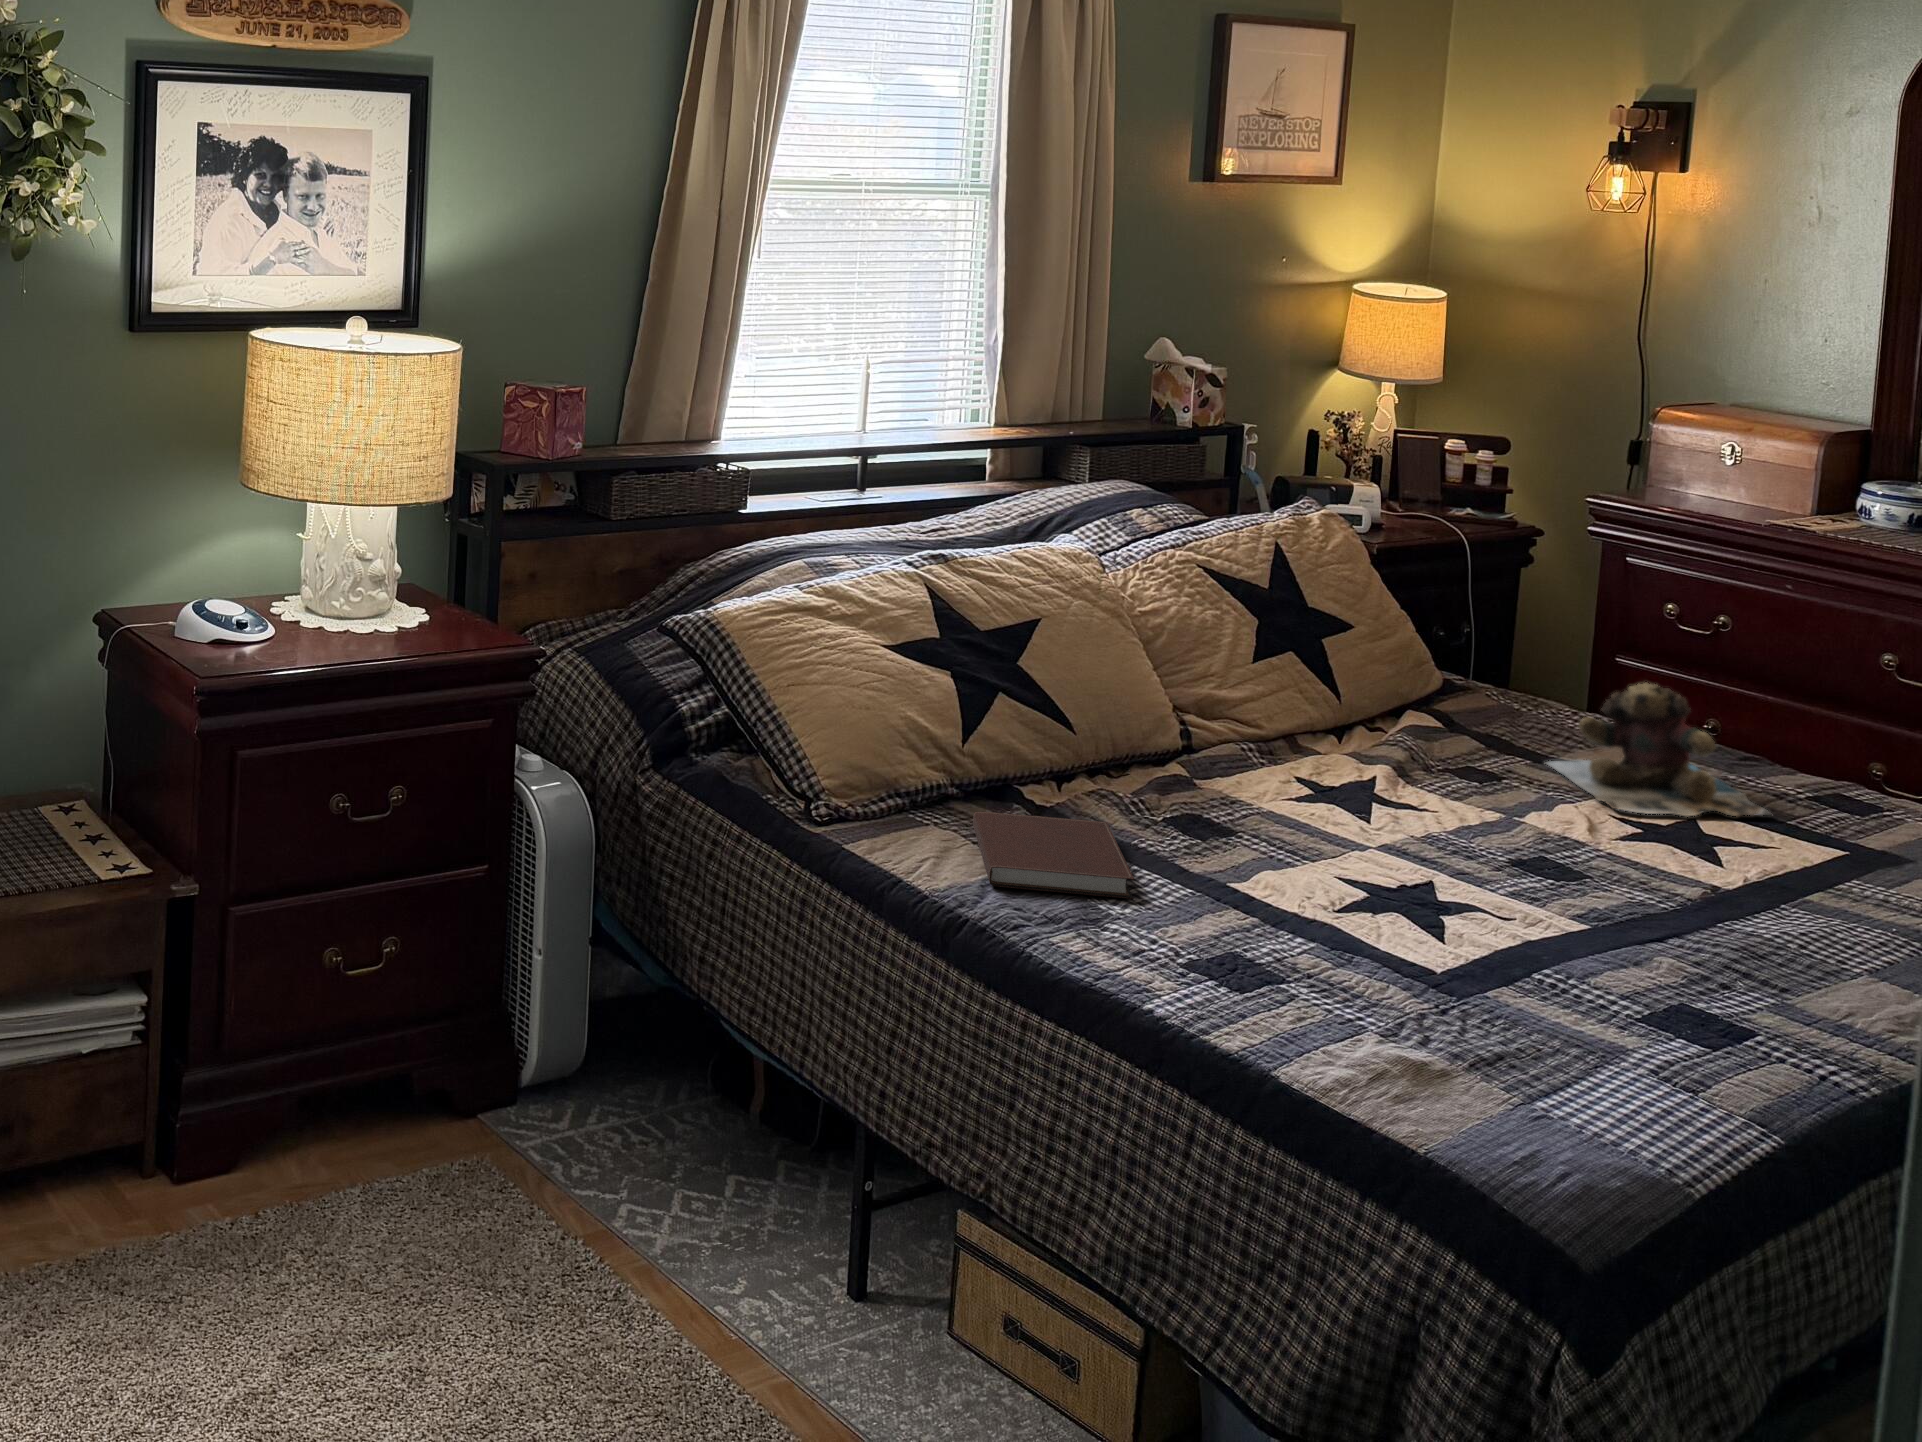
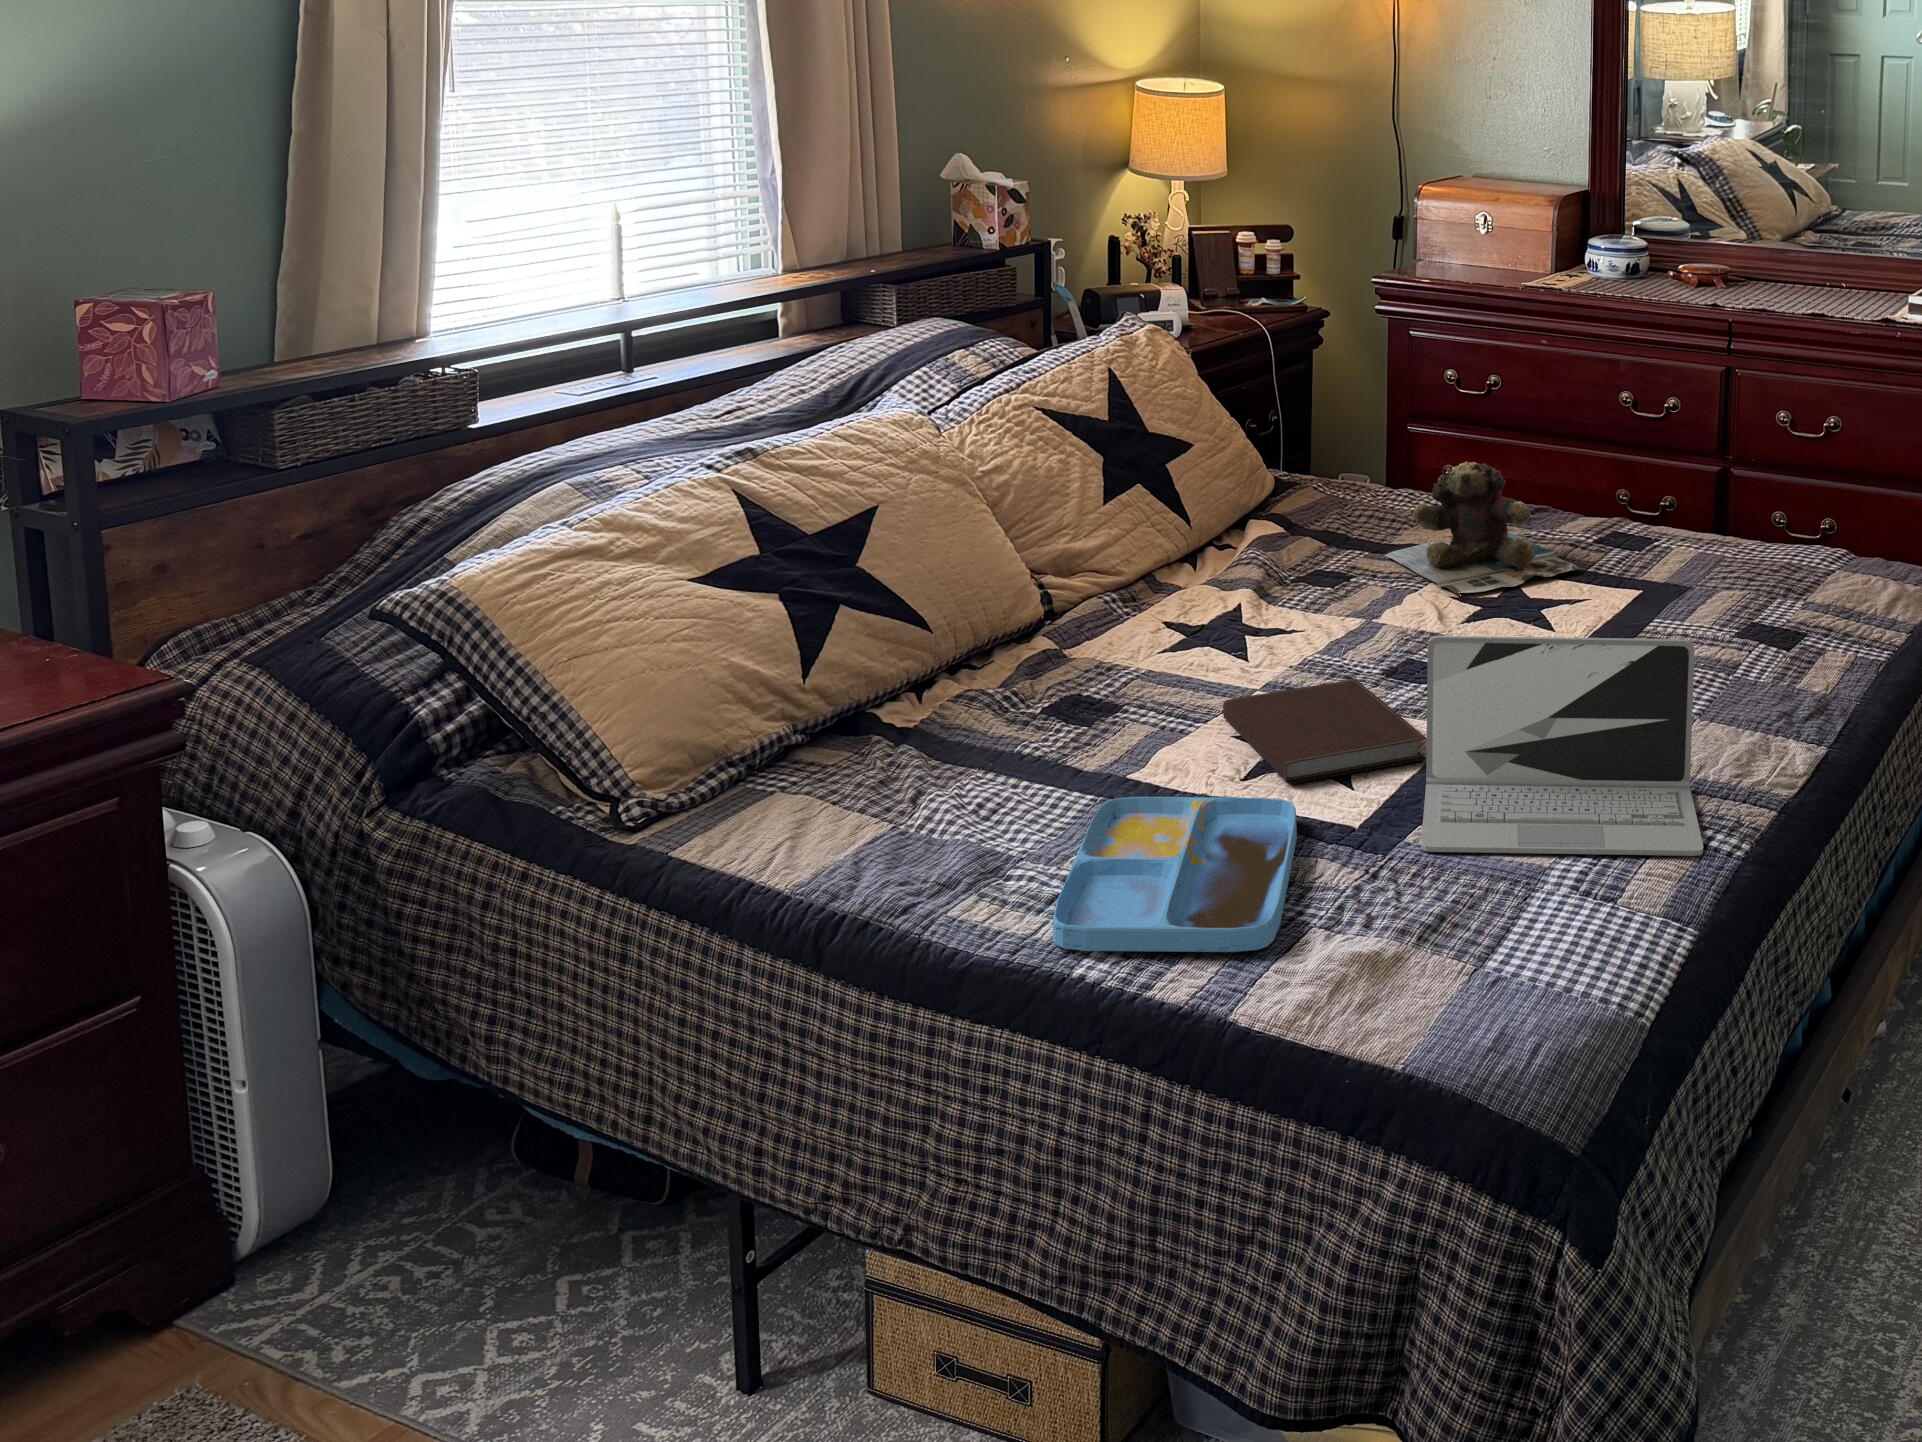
notebook: present [973,812,1134,899] -> present [1223,679,1427,783]
laptop: none [1503,814,1846,1086] -> present [1421,636,1703,856]
tray: none [1133,894,1381,1035] -> present [1053,797,1297,952]

